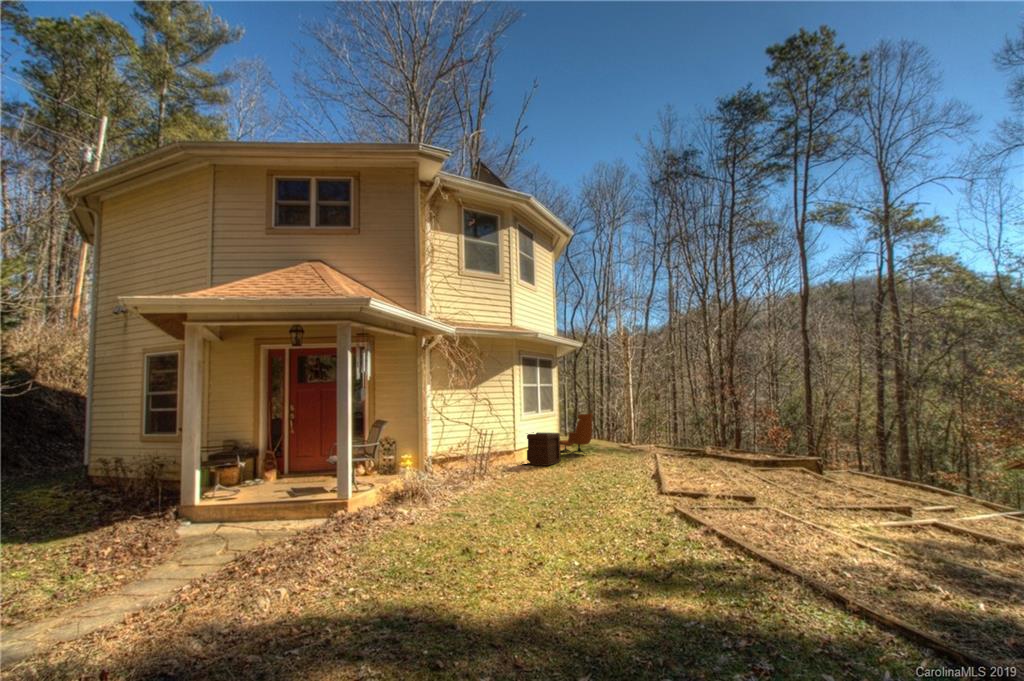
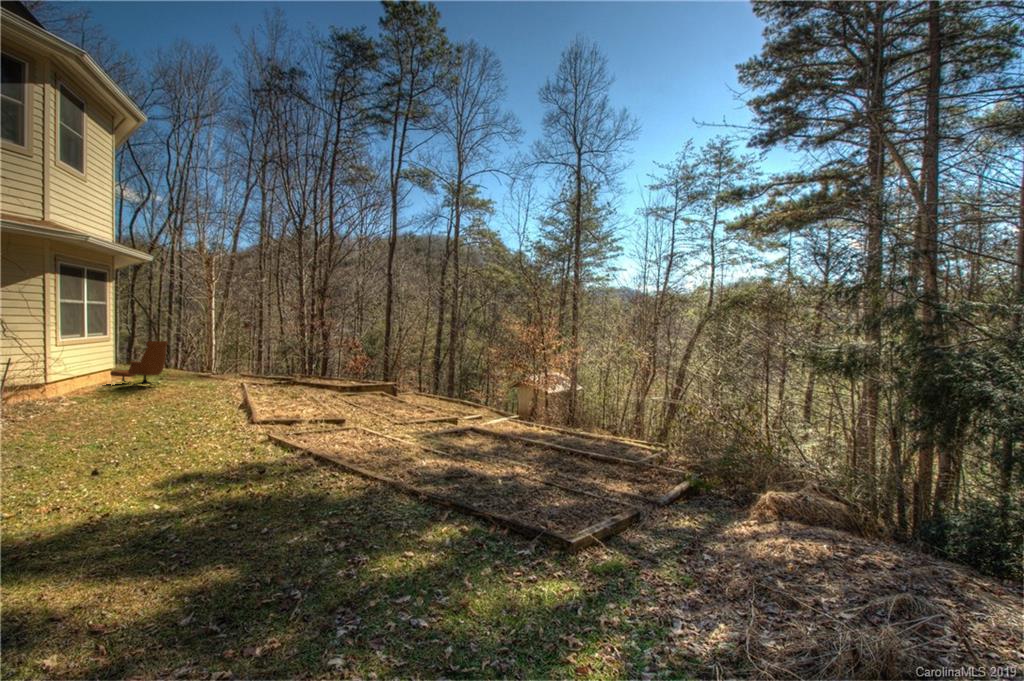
wooden crate: present [524,432,561,466] -> none [48,362,118,403]

